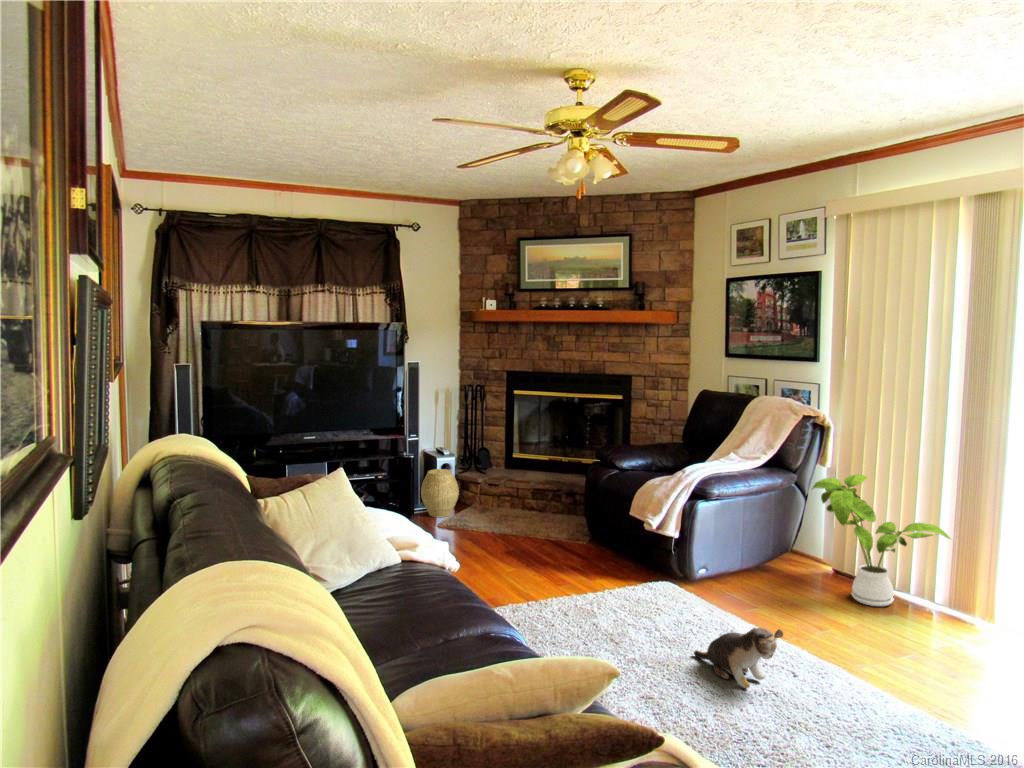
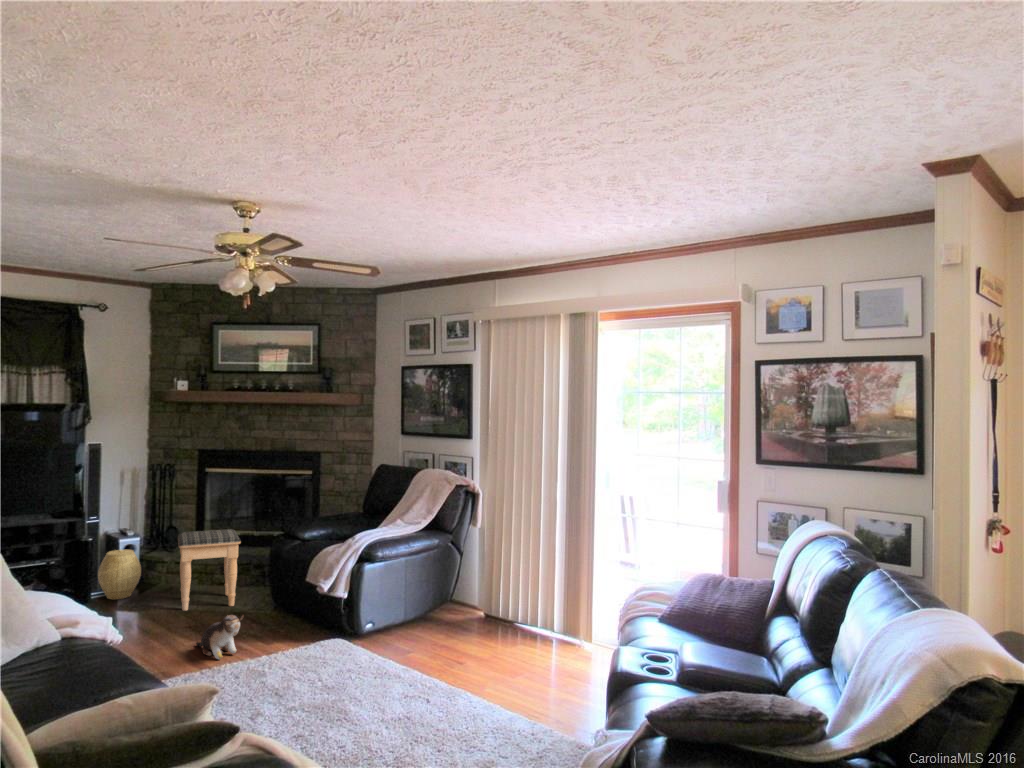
footstool: none [492,455,555,535] -> present [178,529,241,610]
house plant: present [813,474,950,606] -> none [458,531,559,638]
plush toy: present [694,628,783,688] -> present [196,615,244,659]

